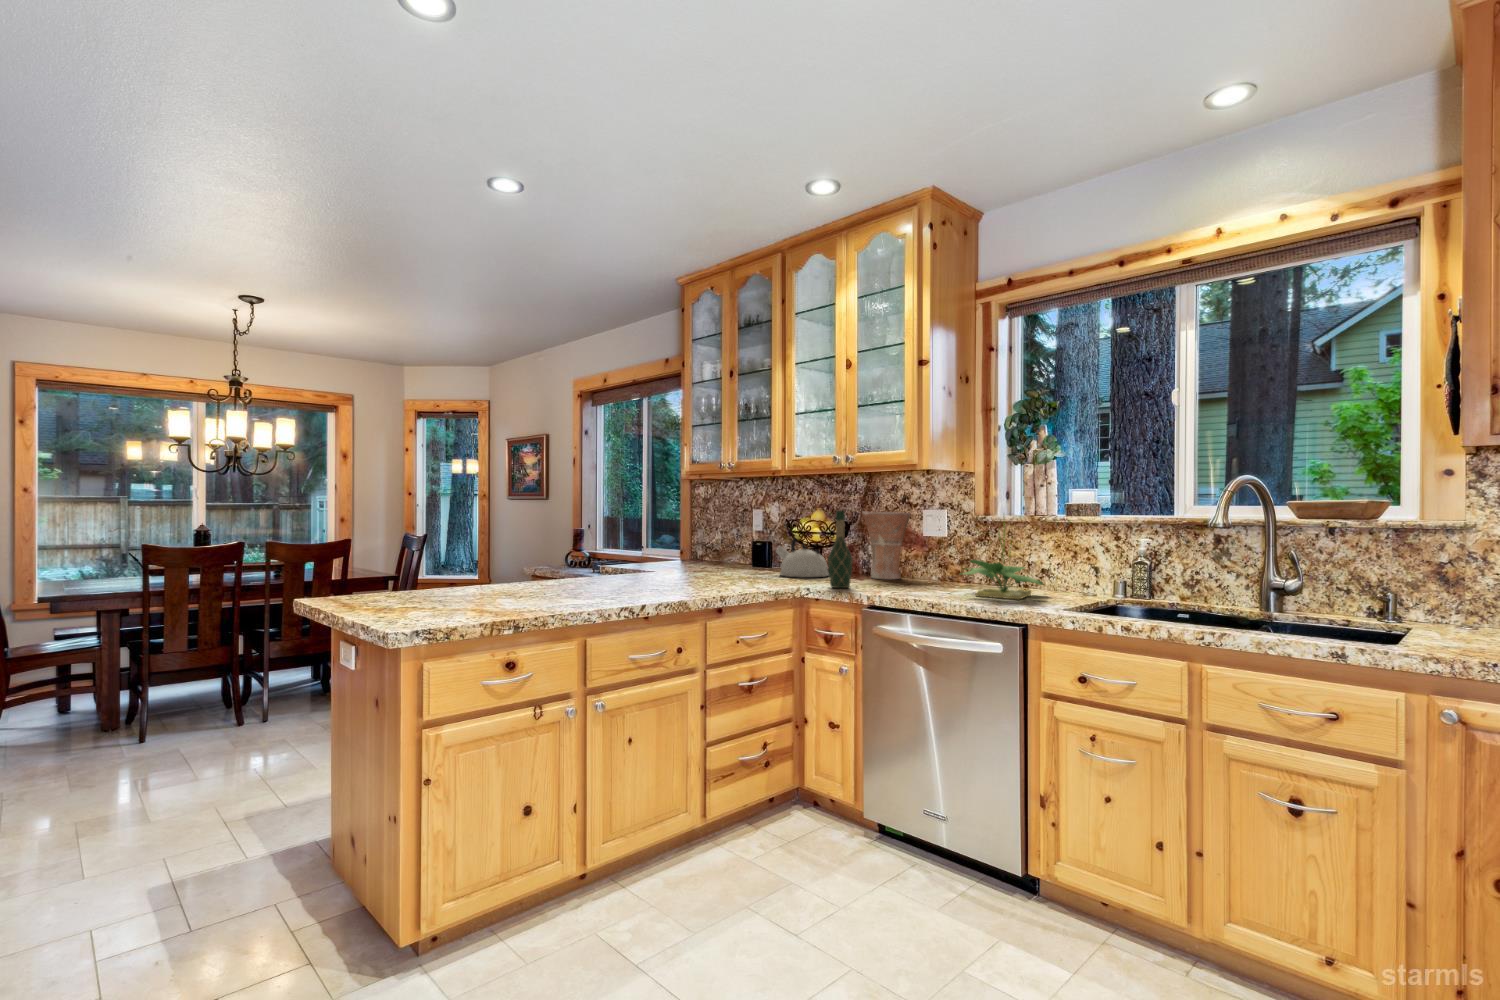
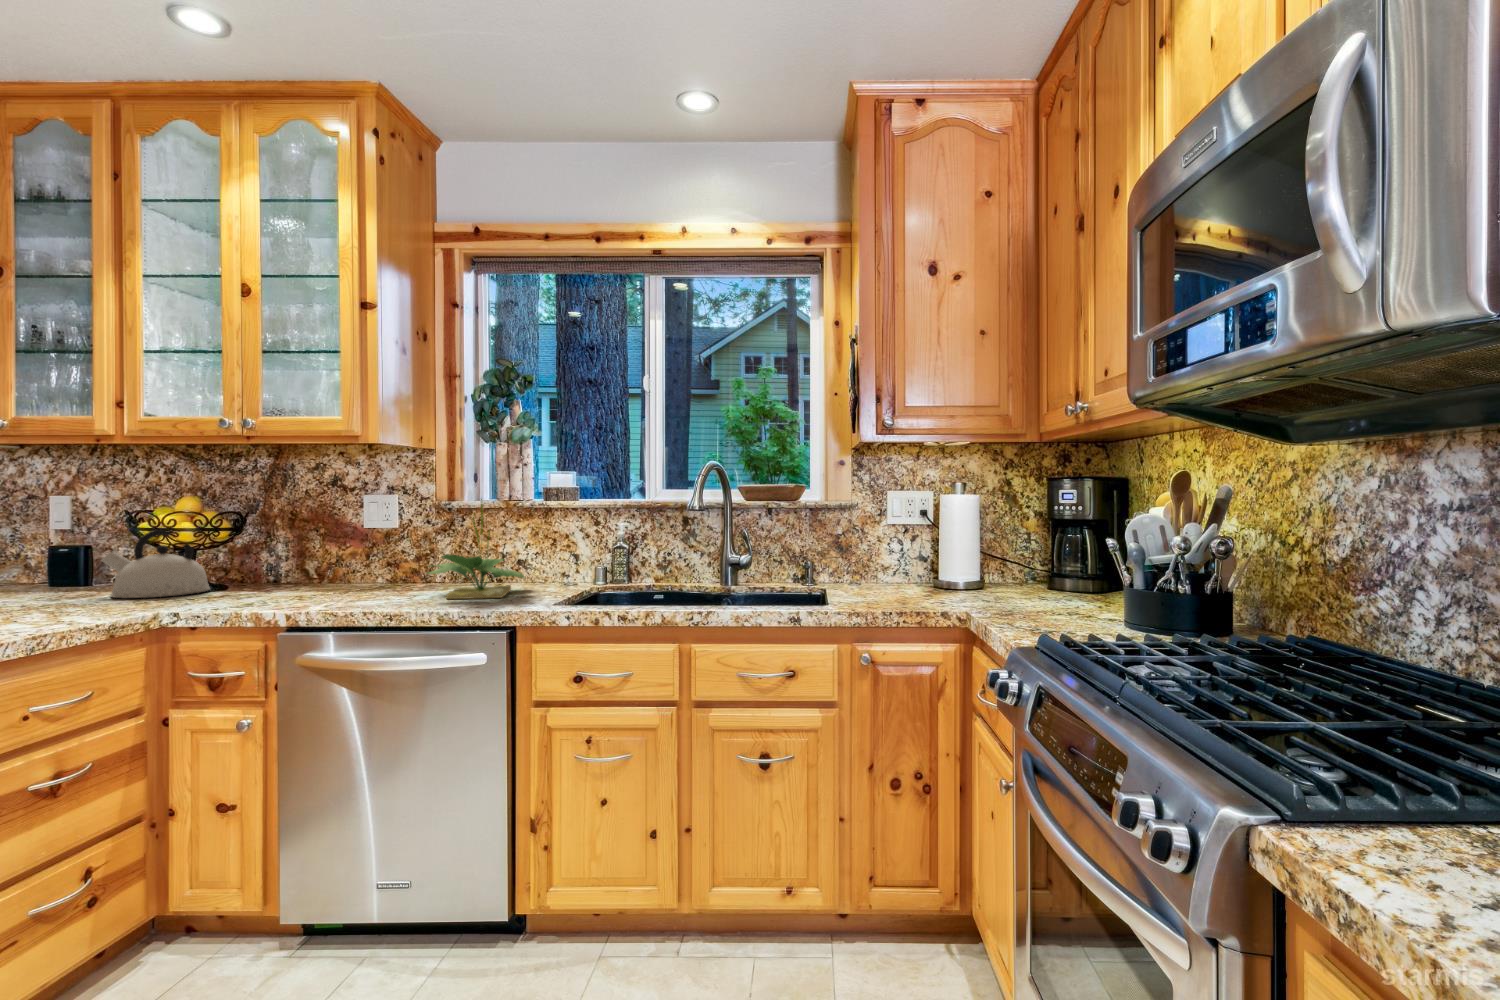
wine bottle: present [828,511,853,588] -> none [209,494,256,610]
vase: present [862,511,911,579] -> none [269,497,348,587]

